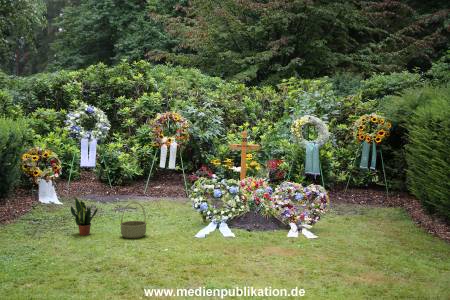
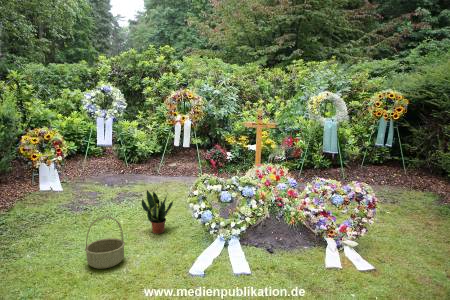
potted plant: present [71,197,98,236] -> present [142,190,173,234]

